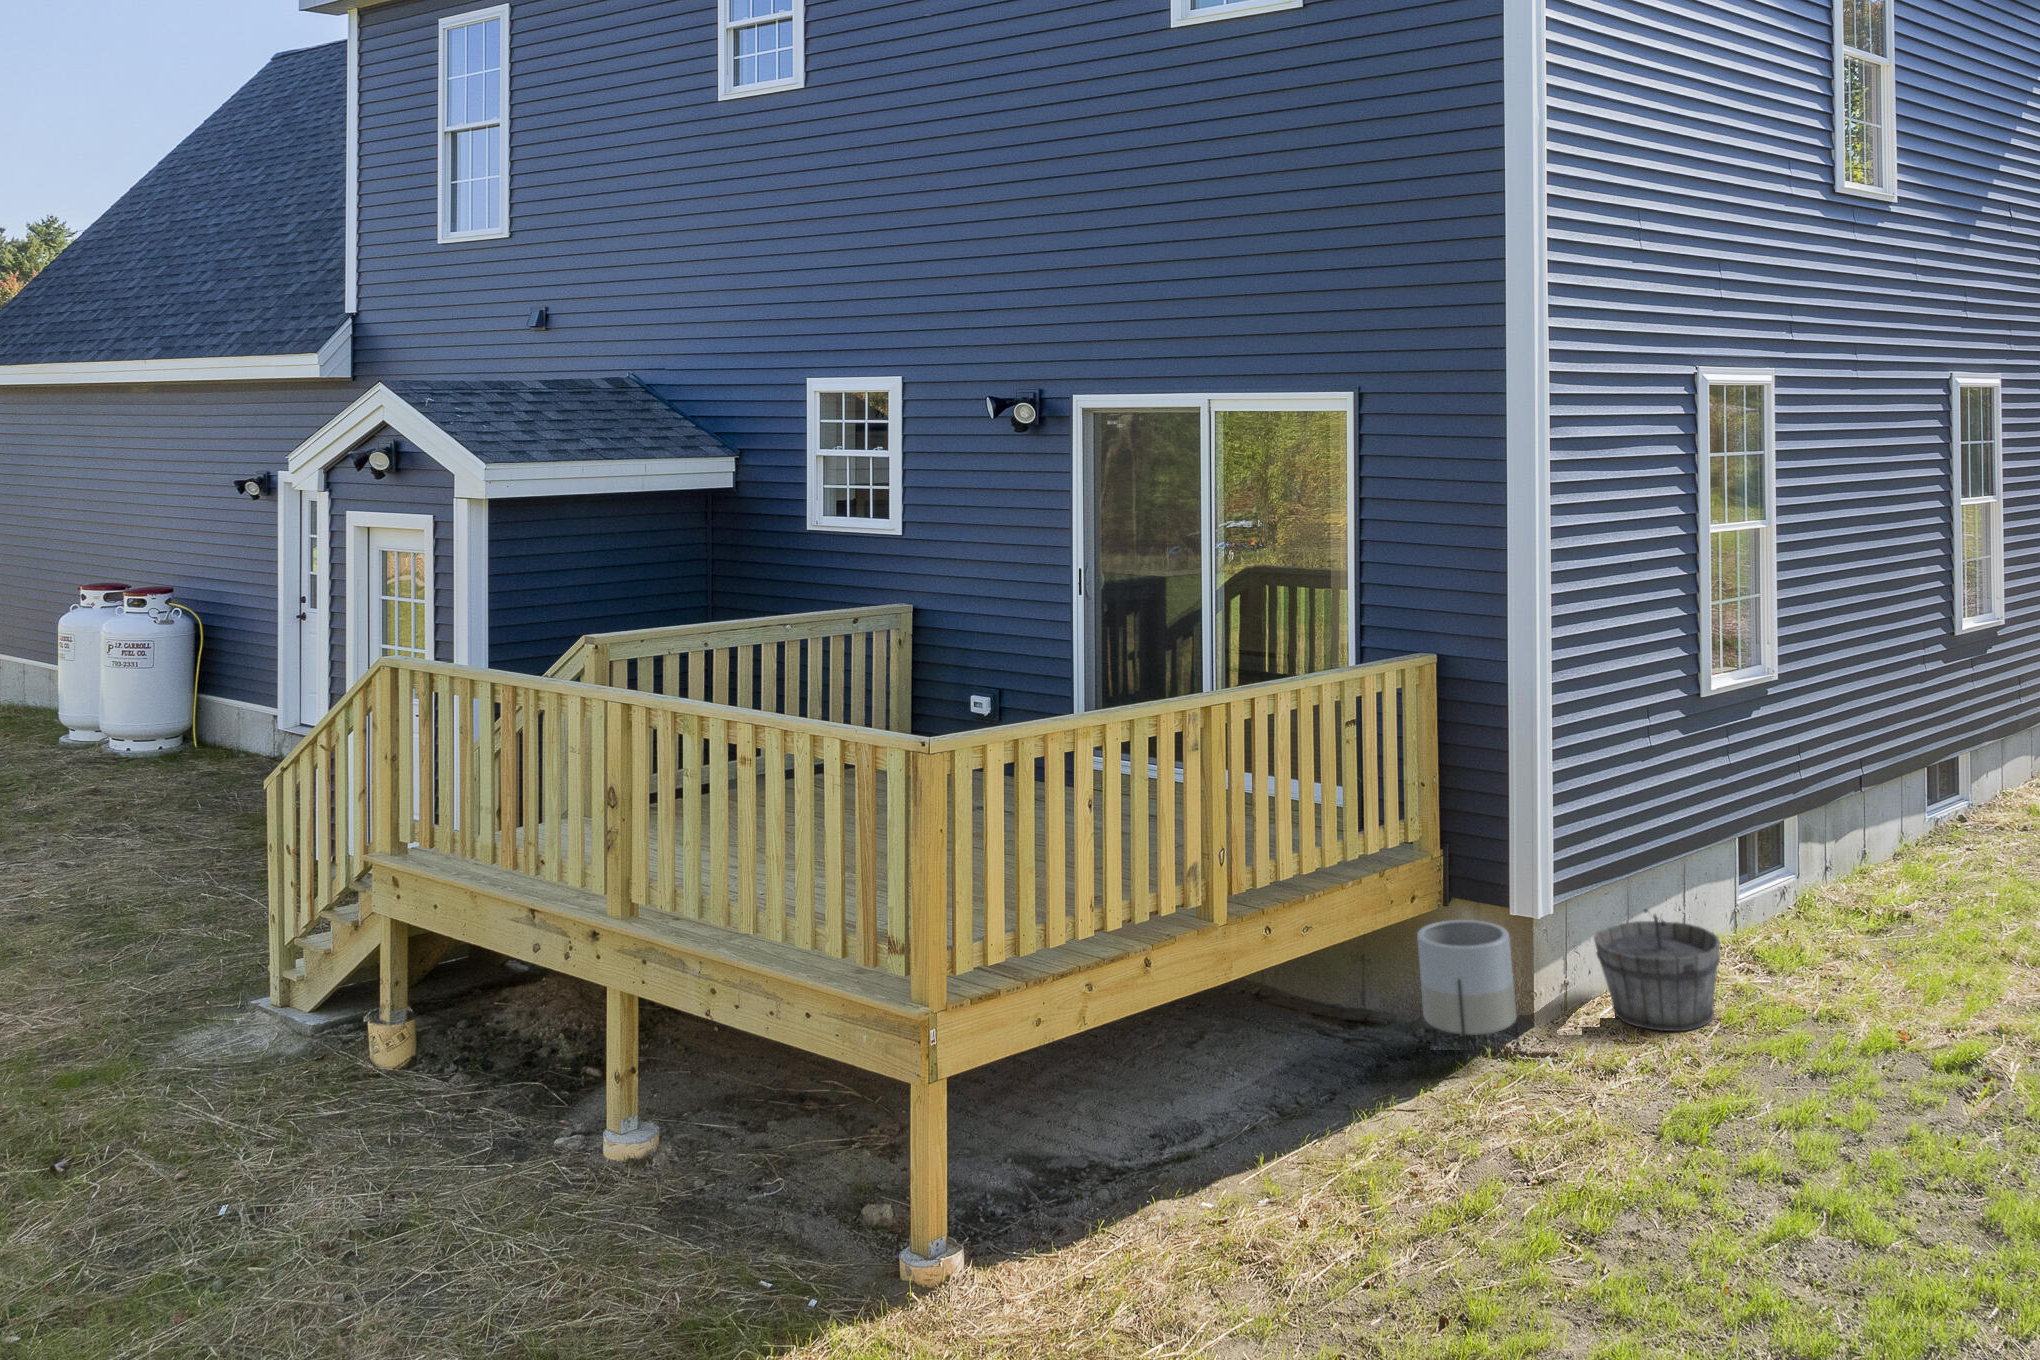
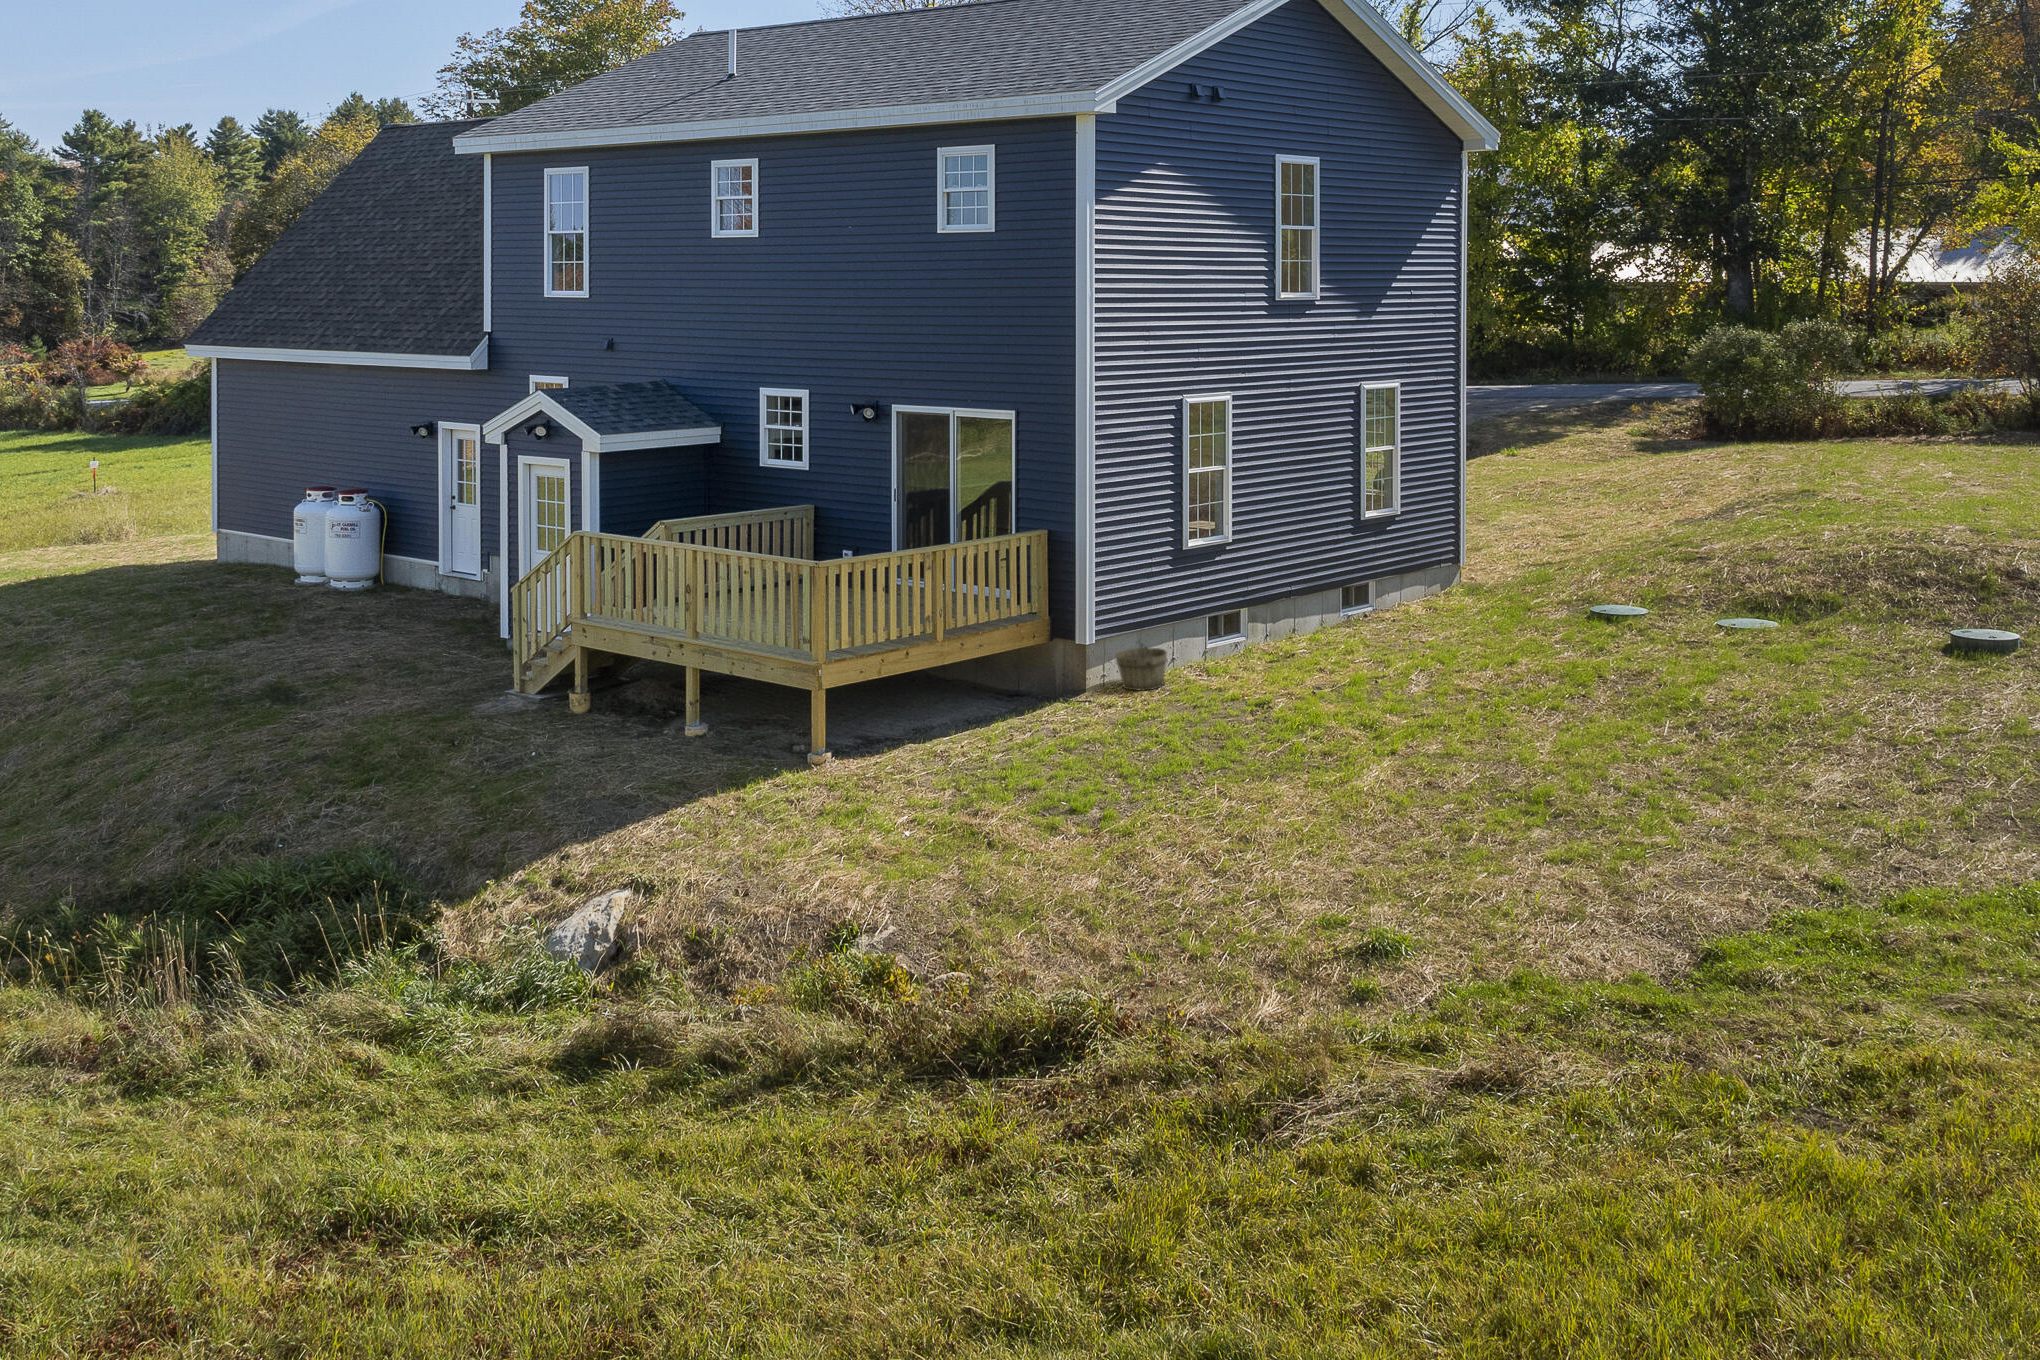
planter: present [1417,920,1519,1074] -> none [1032,644,1075,706]

